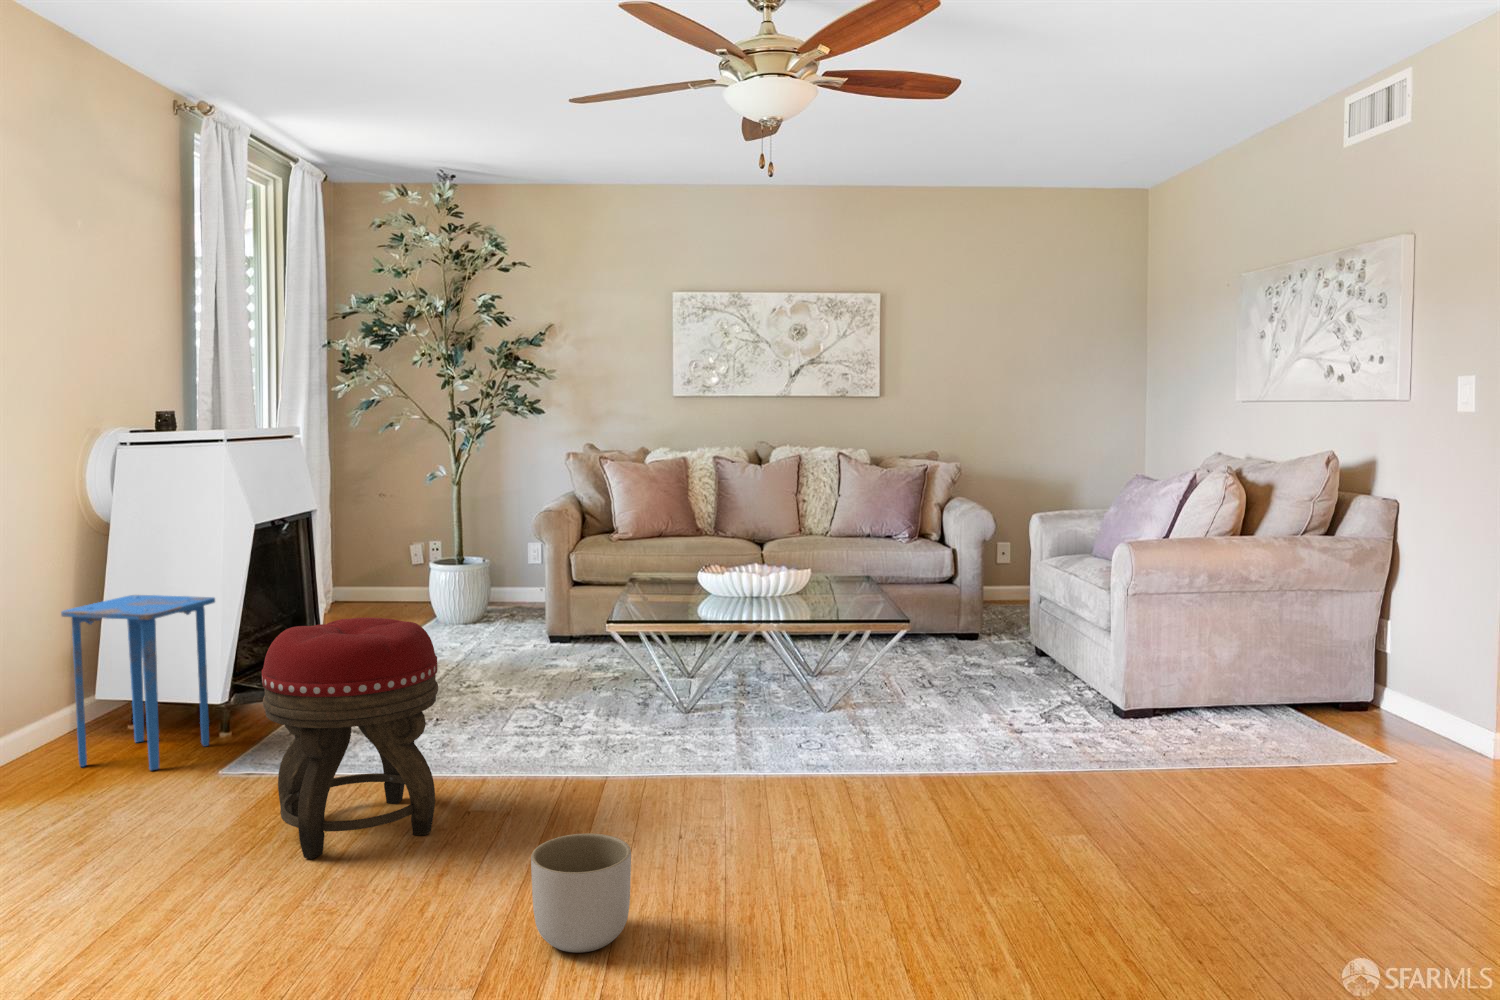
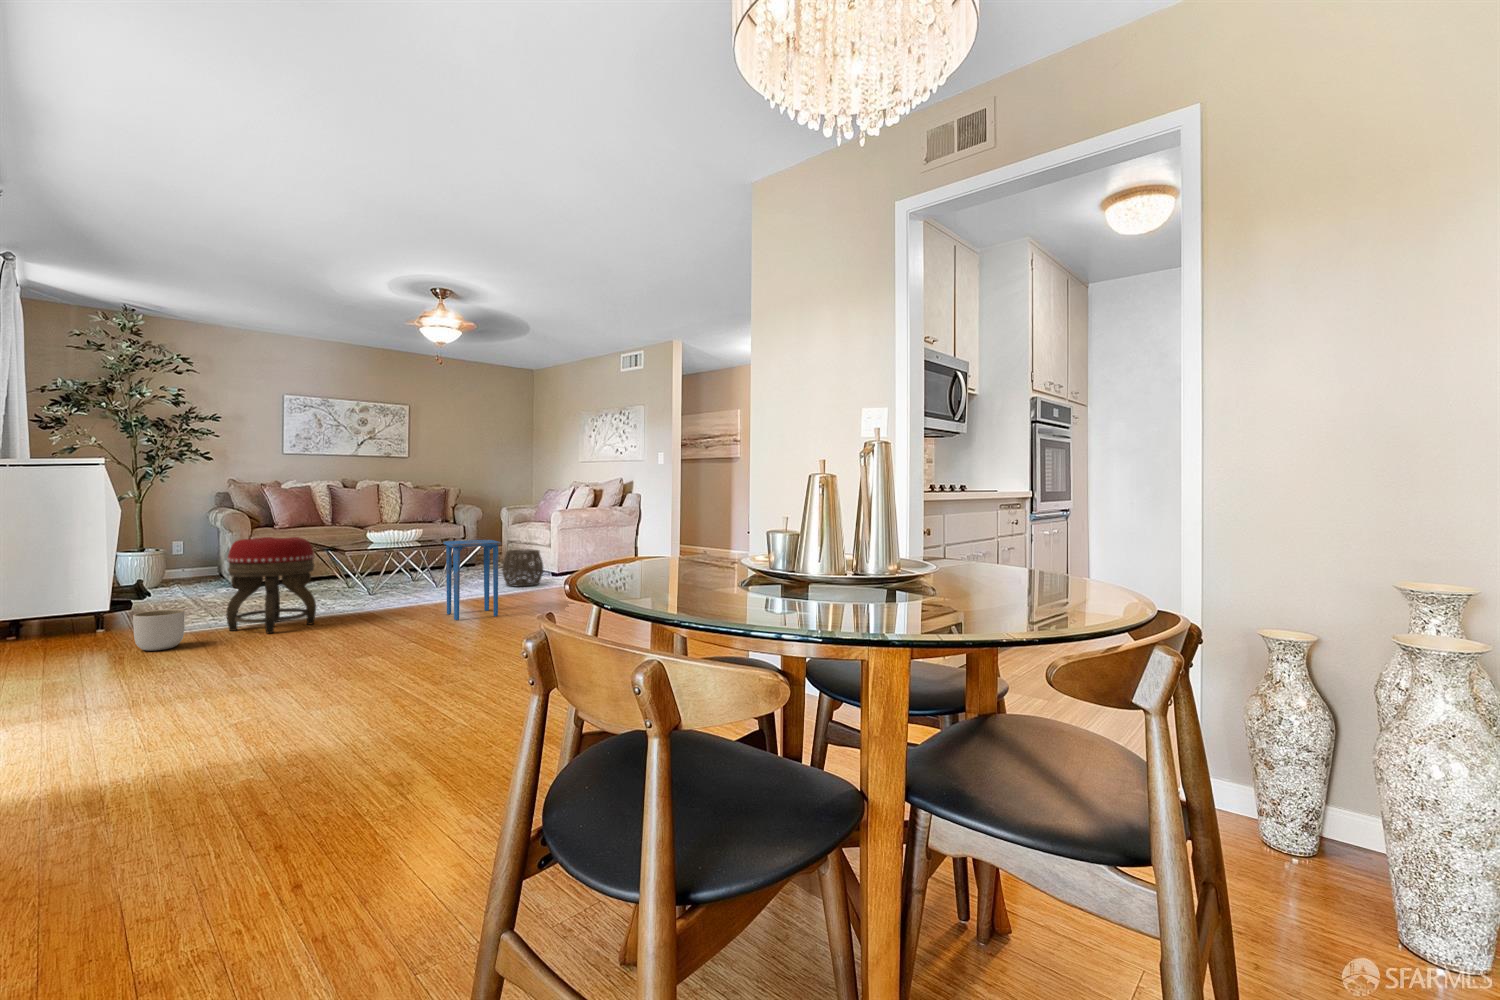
side table: present [61,595,215,770] -> present [443,540,502,620]
woven basket: none [958,647,1065,755] -> present [502,549,543,586]
planter: present [531,833,631,953] -> present [133,609,185,651]

